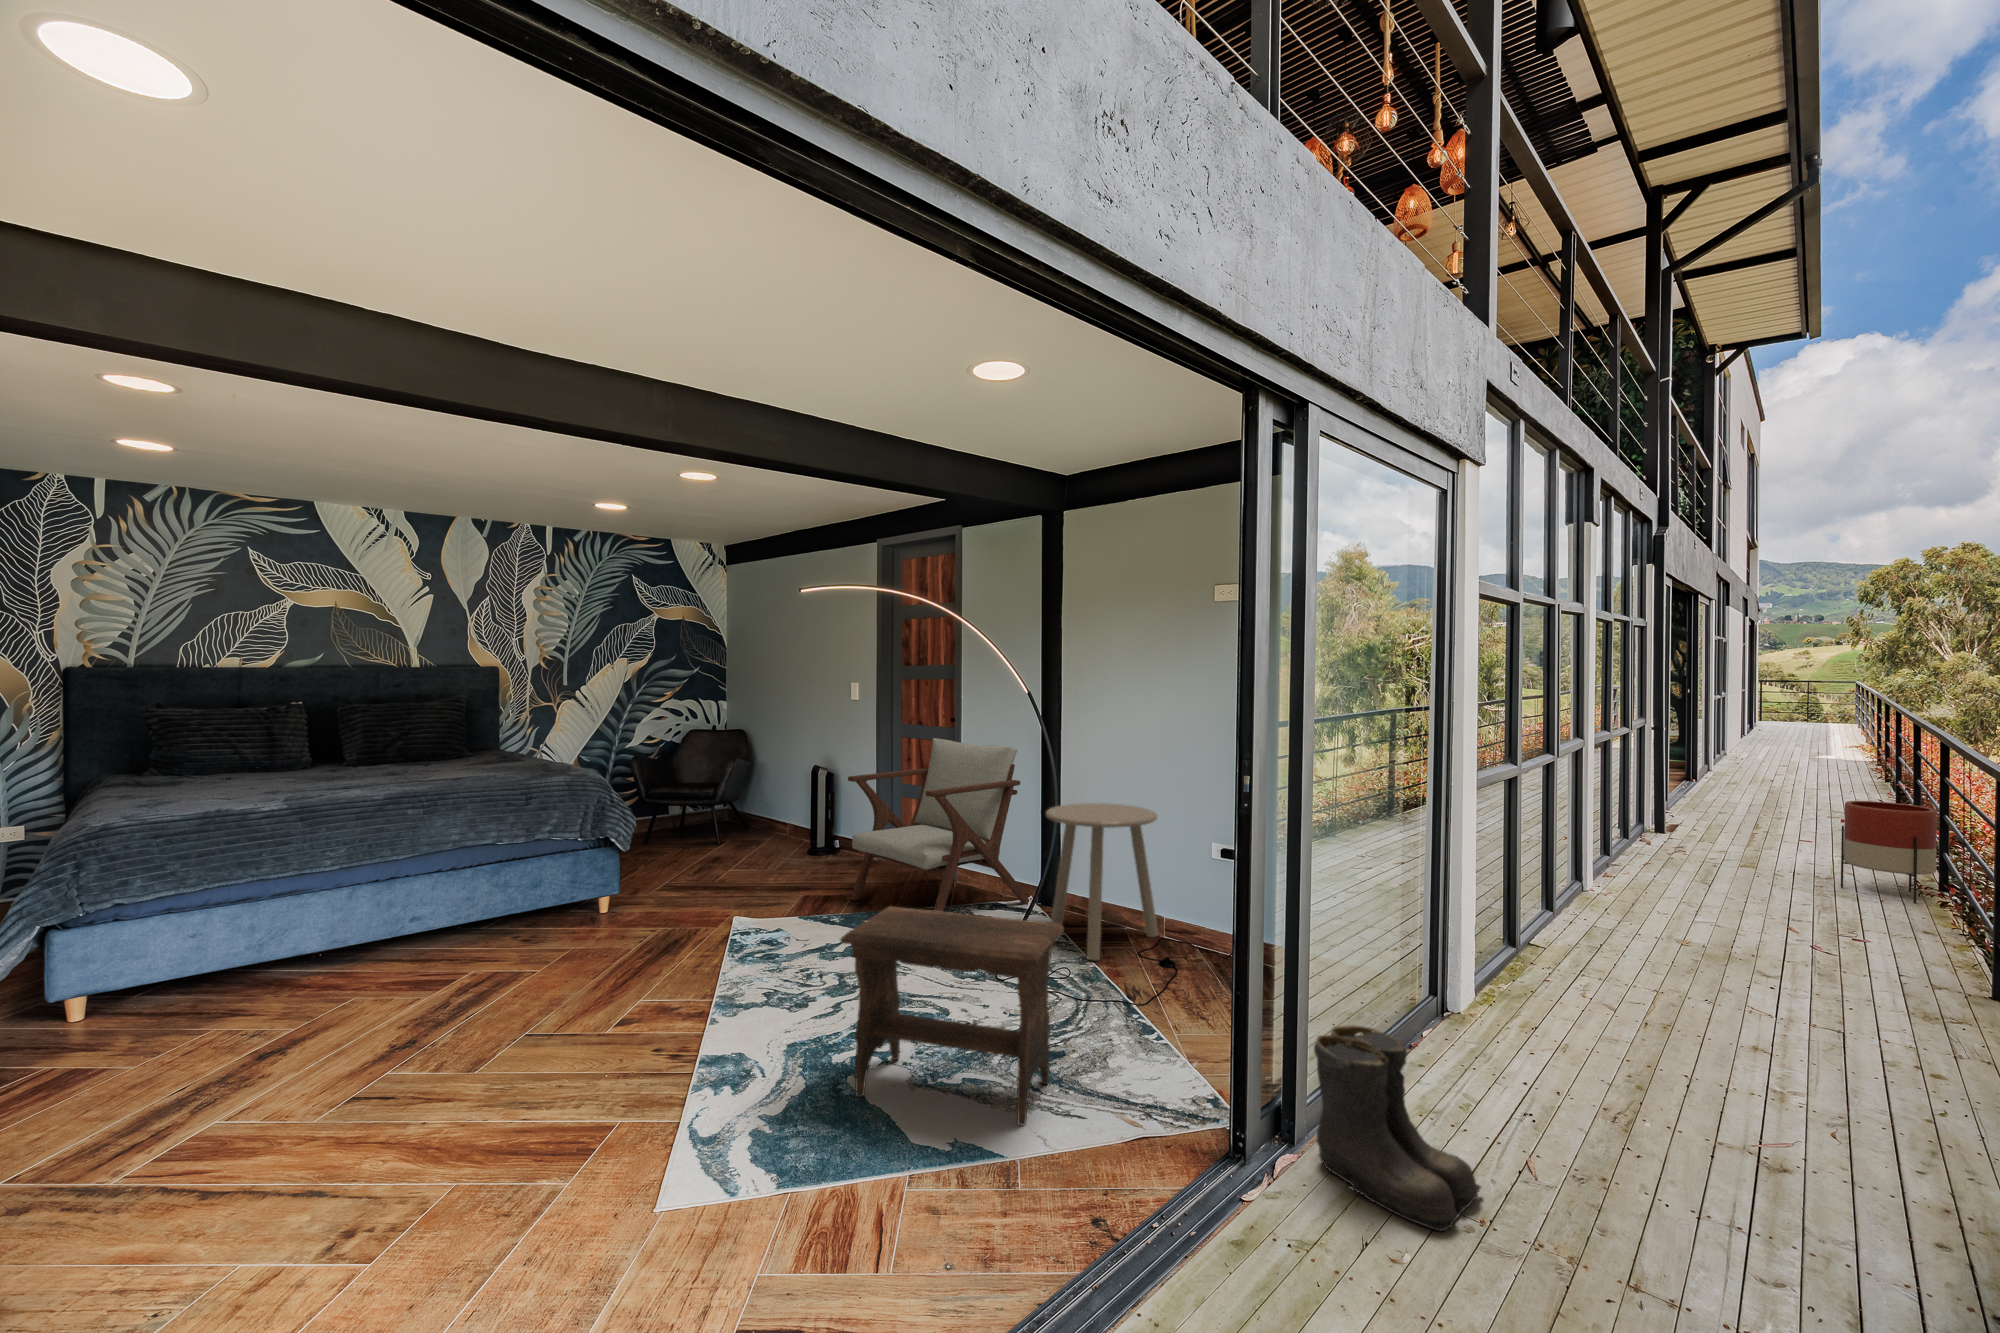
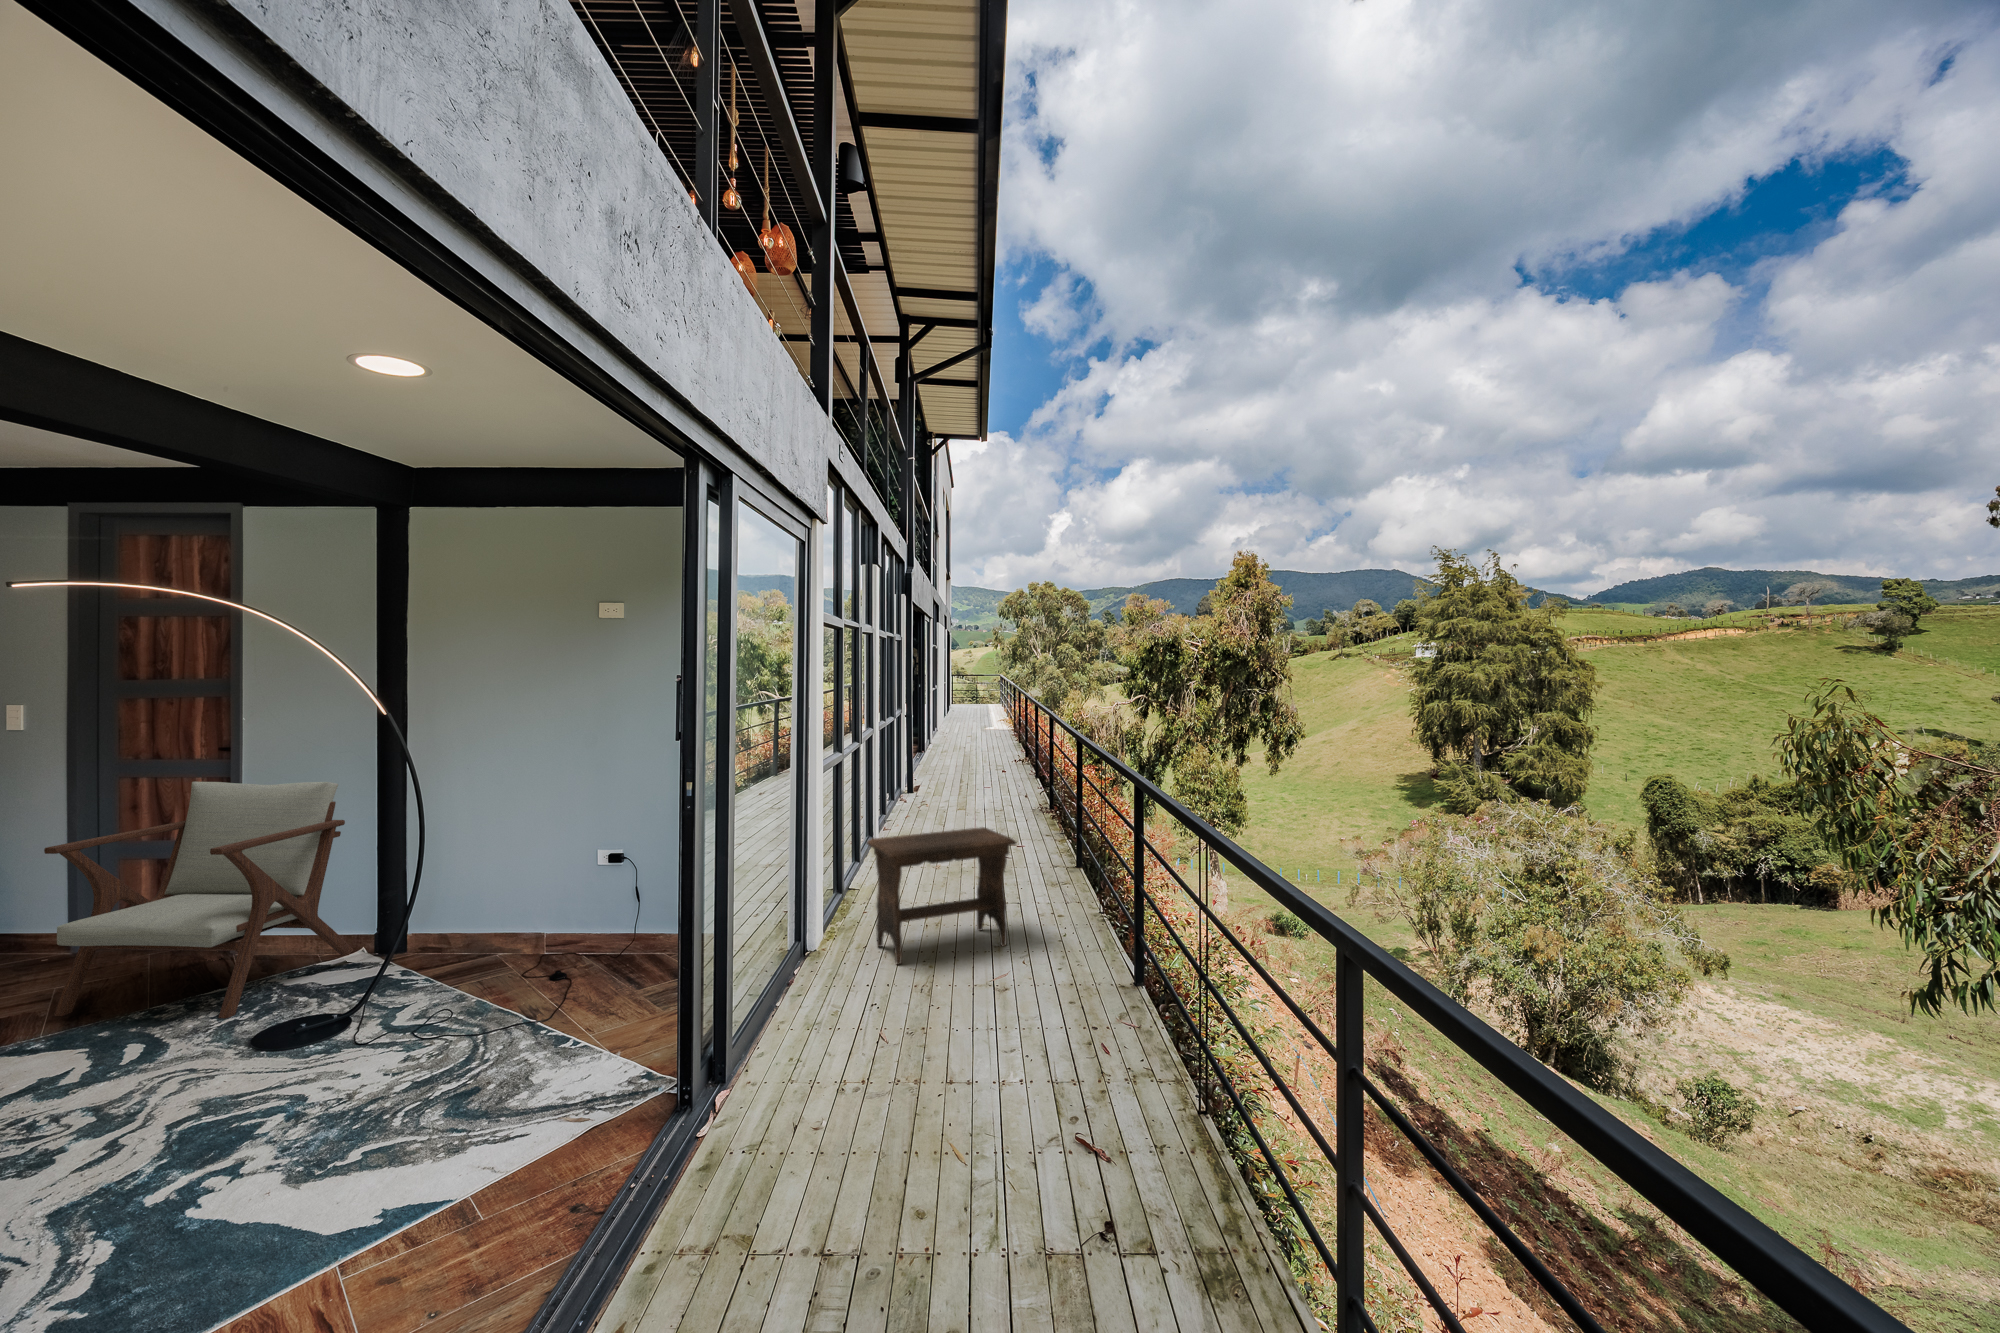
planter: present [1841,801,1937,903] -> none [1015,755,1058,817]
side table: present [1046,803,1158,960] -> none [398,829,536,997]
footstool: present [840,906,1064,1125] -> present [867,827,1016,964]
boots: present [1314,1025,1481,1231] -> none [748,969,866,1099]

